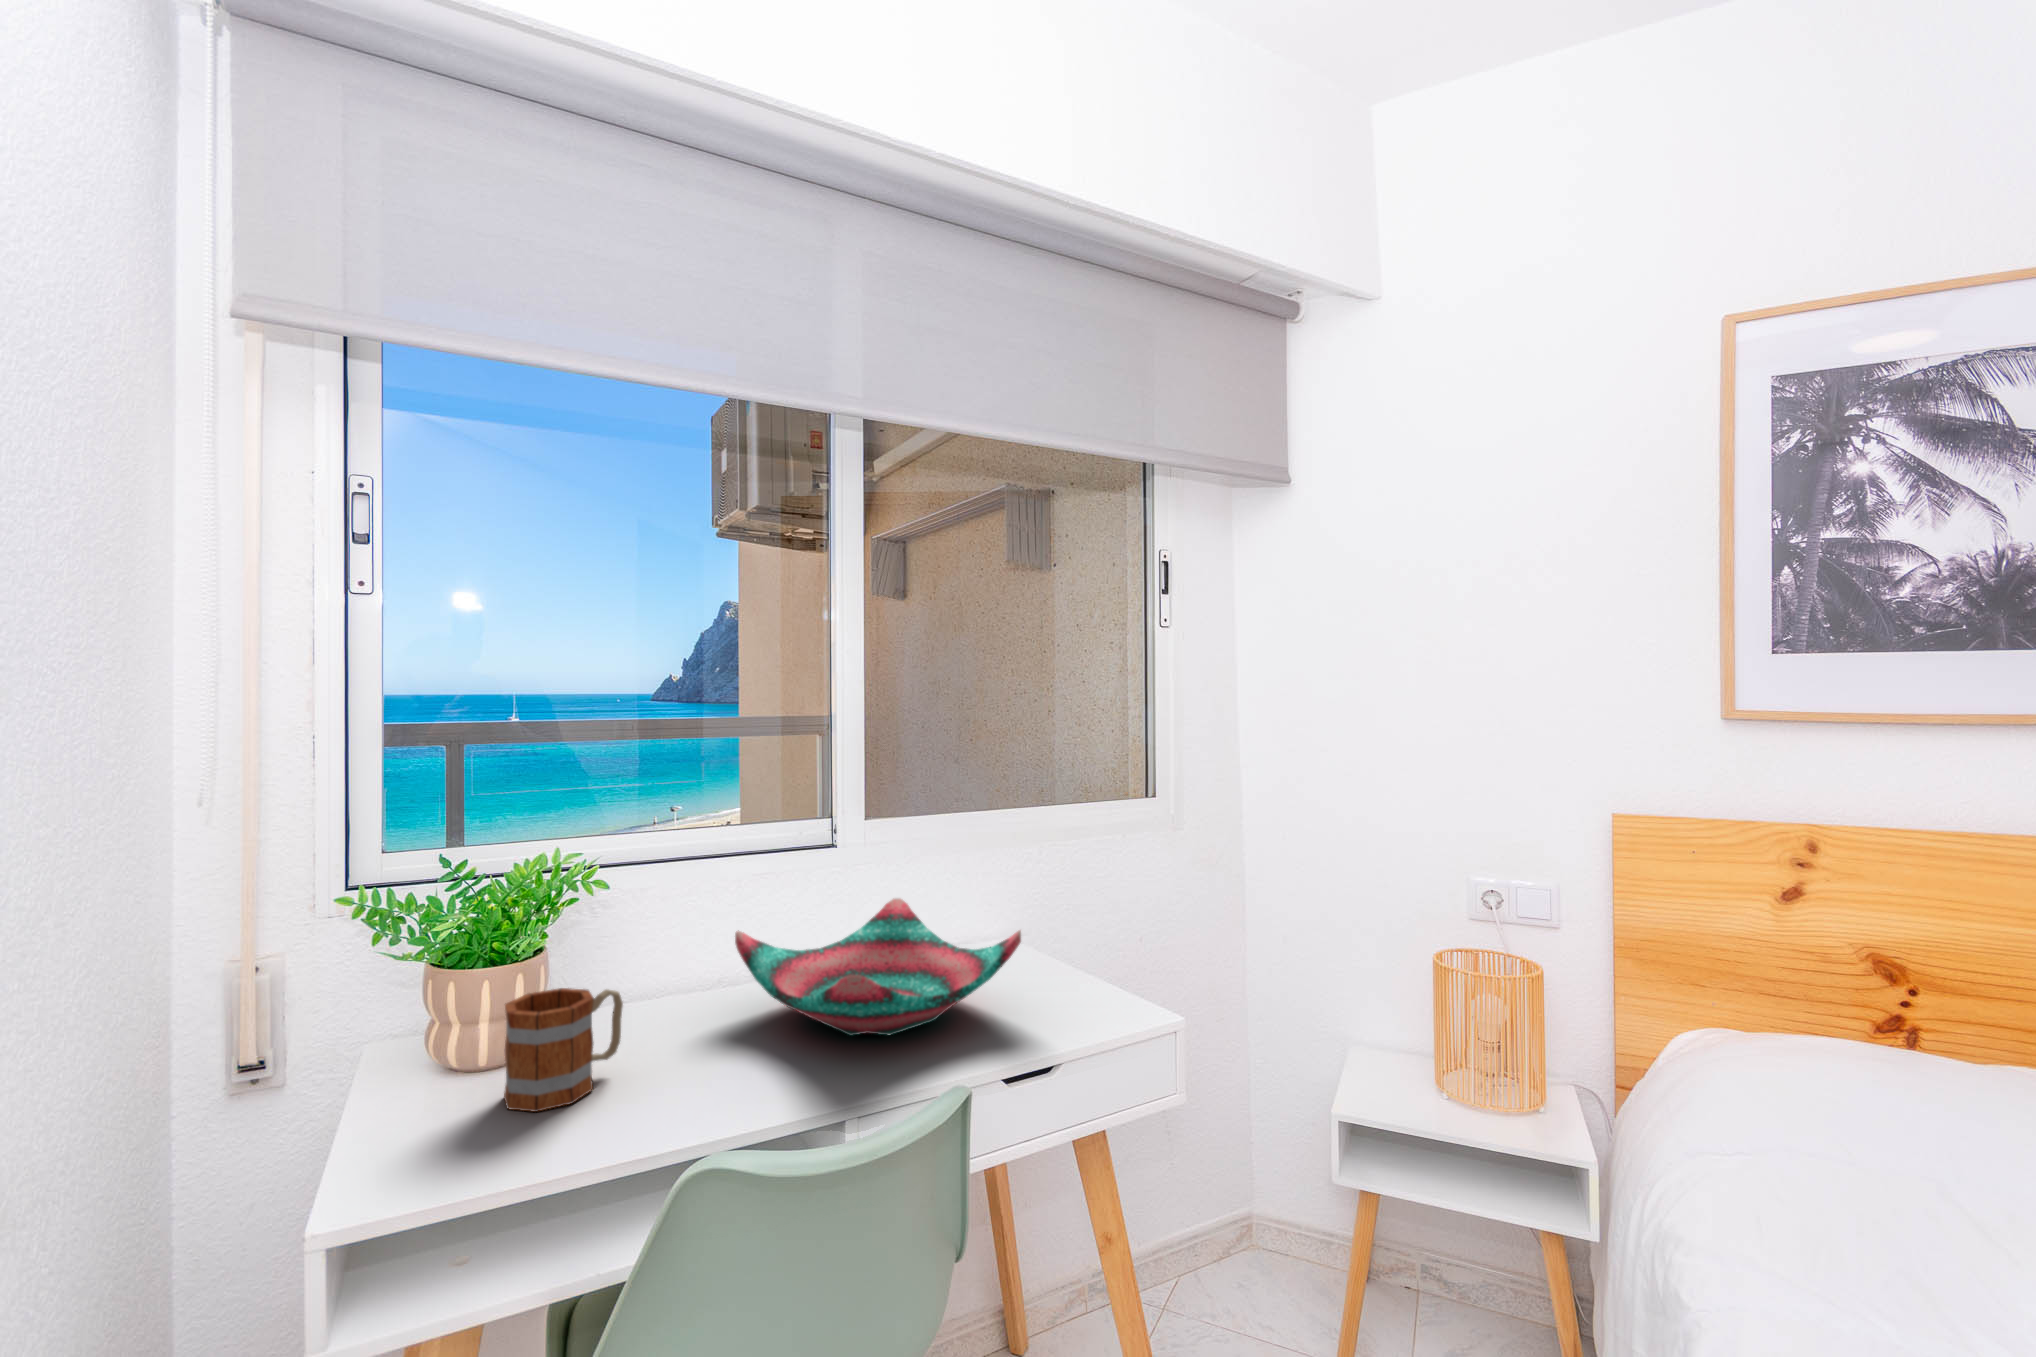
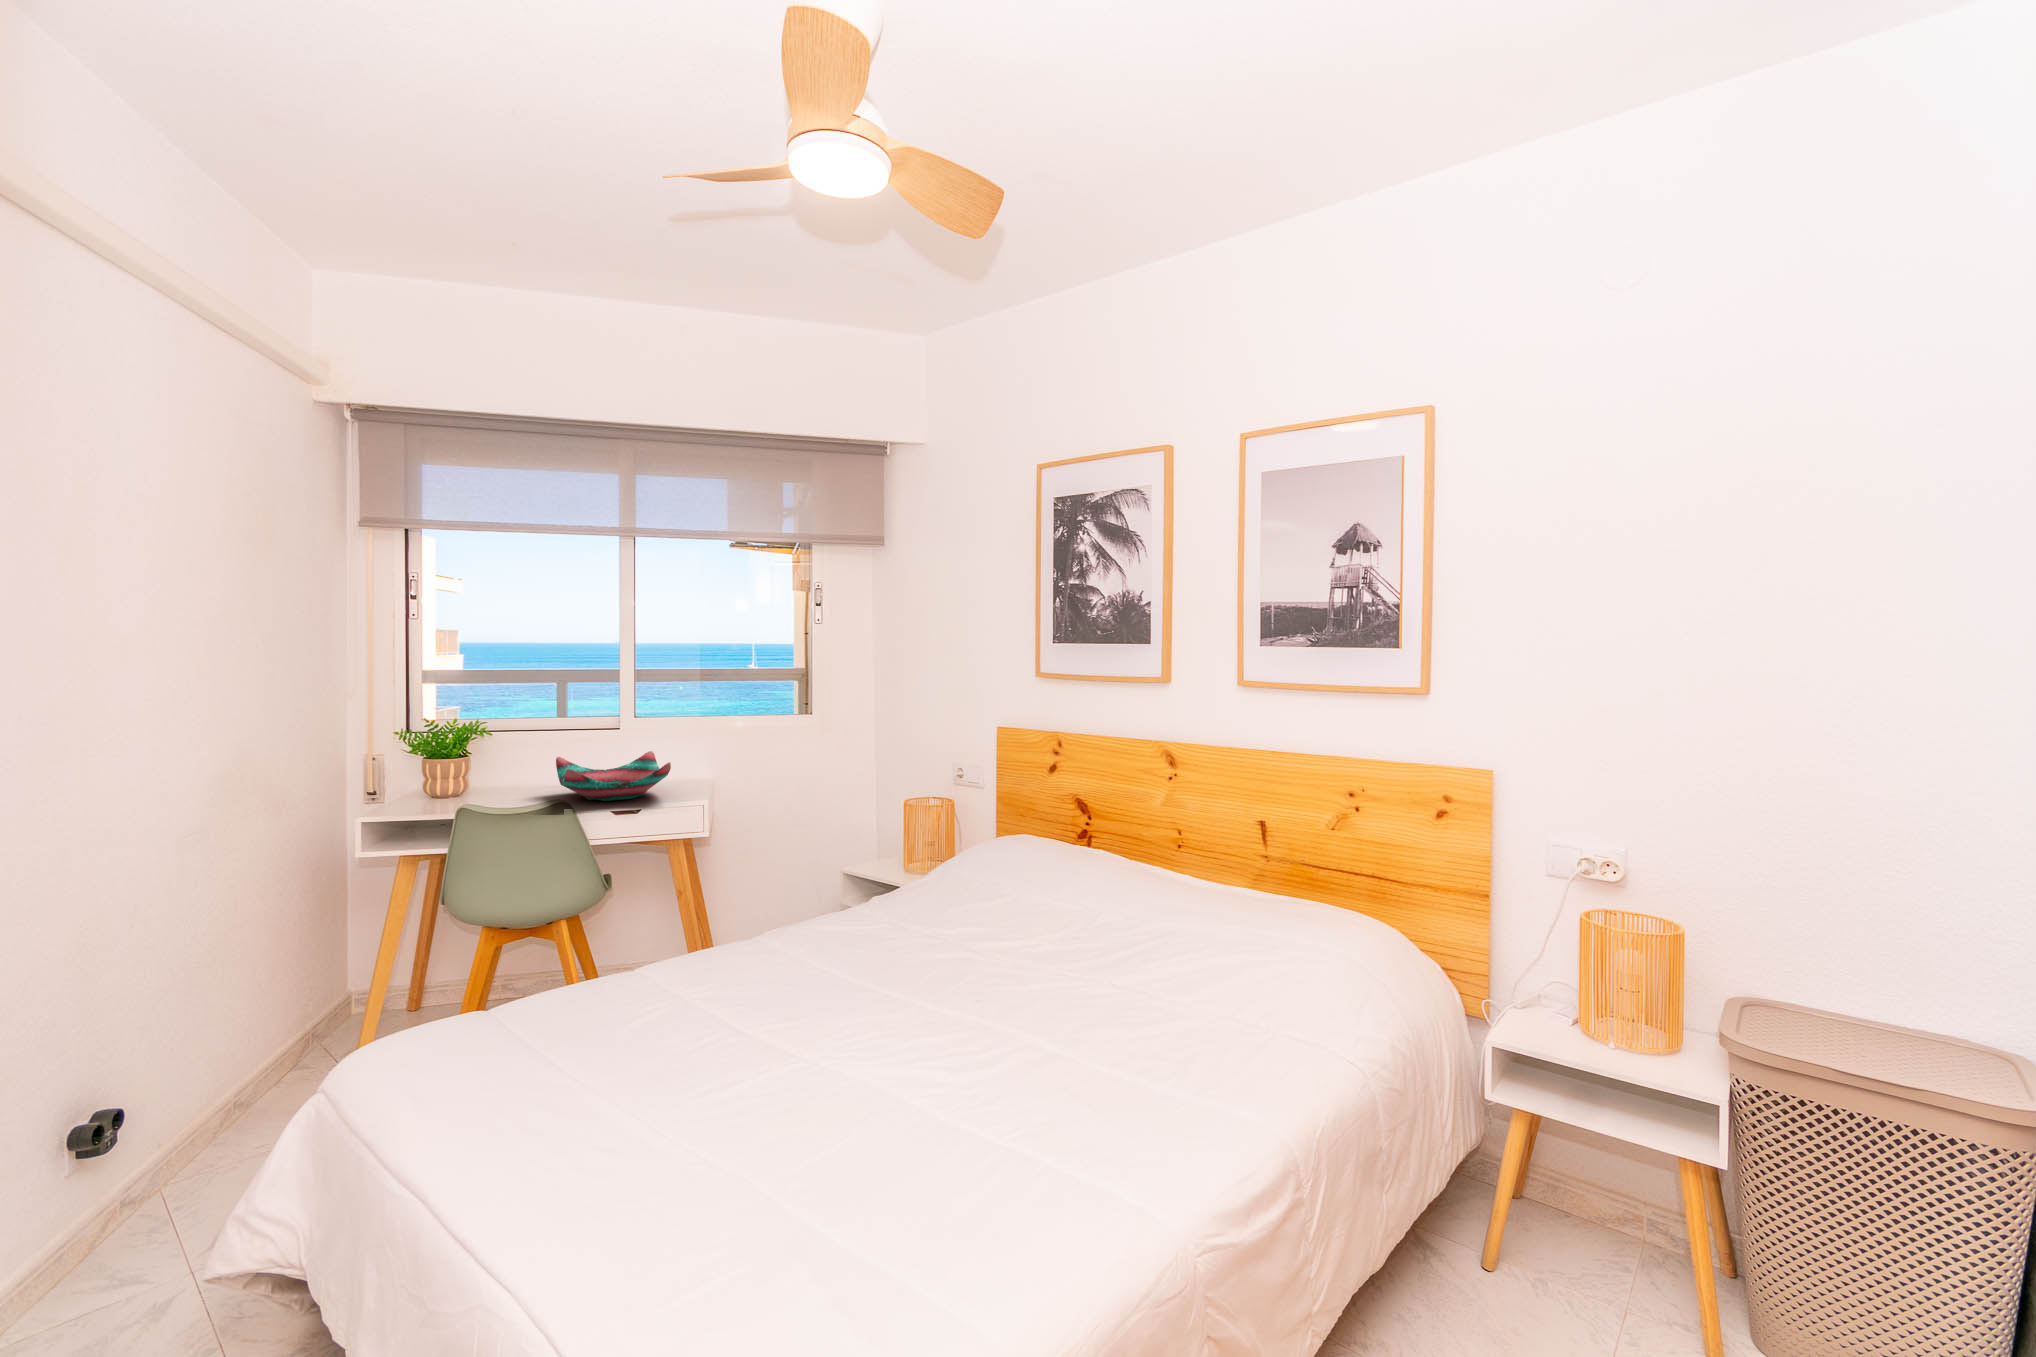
mug: present [504,988,623,1112] -> none [439,768,491,807]

